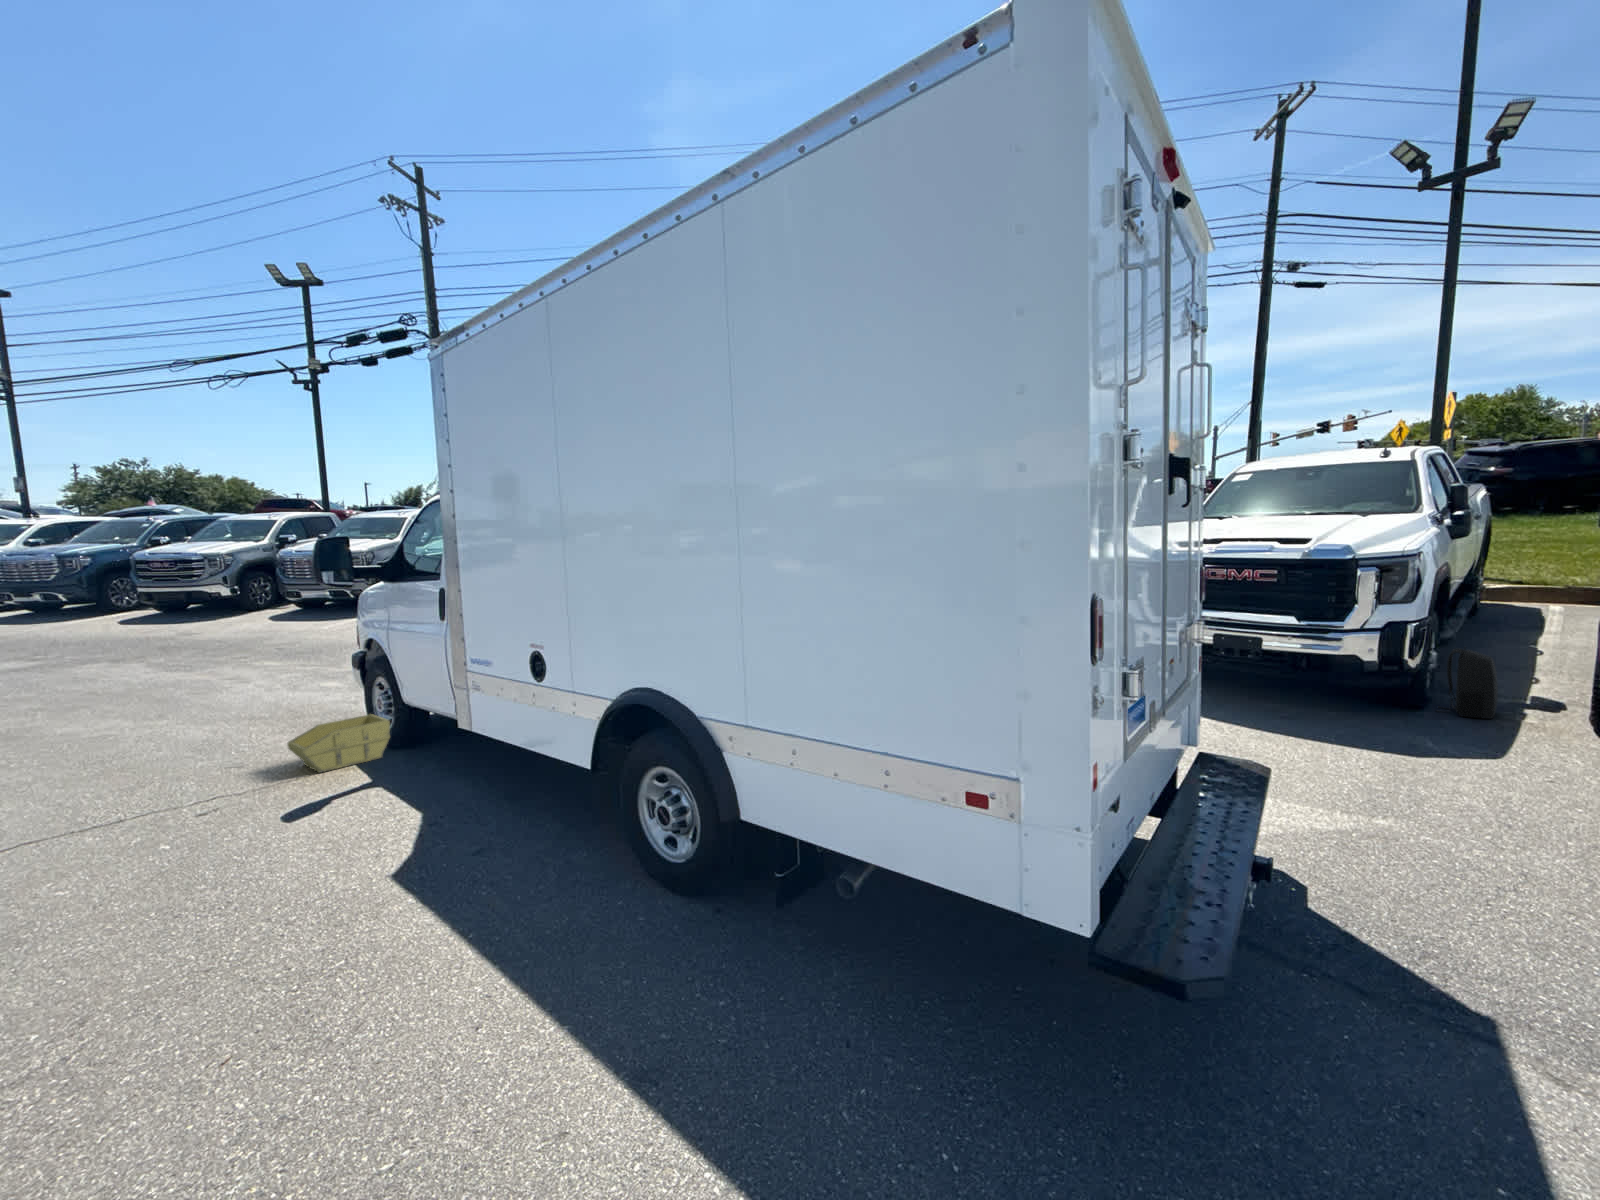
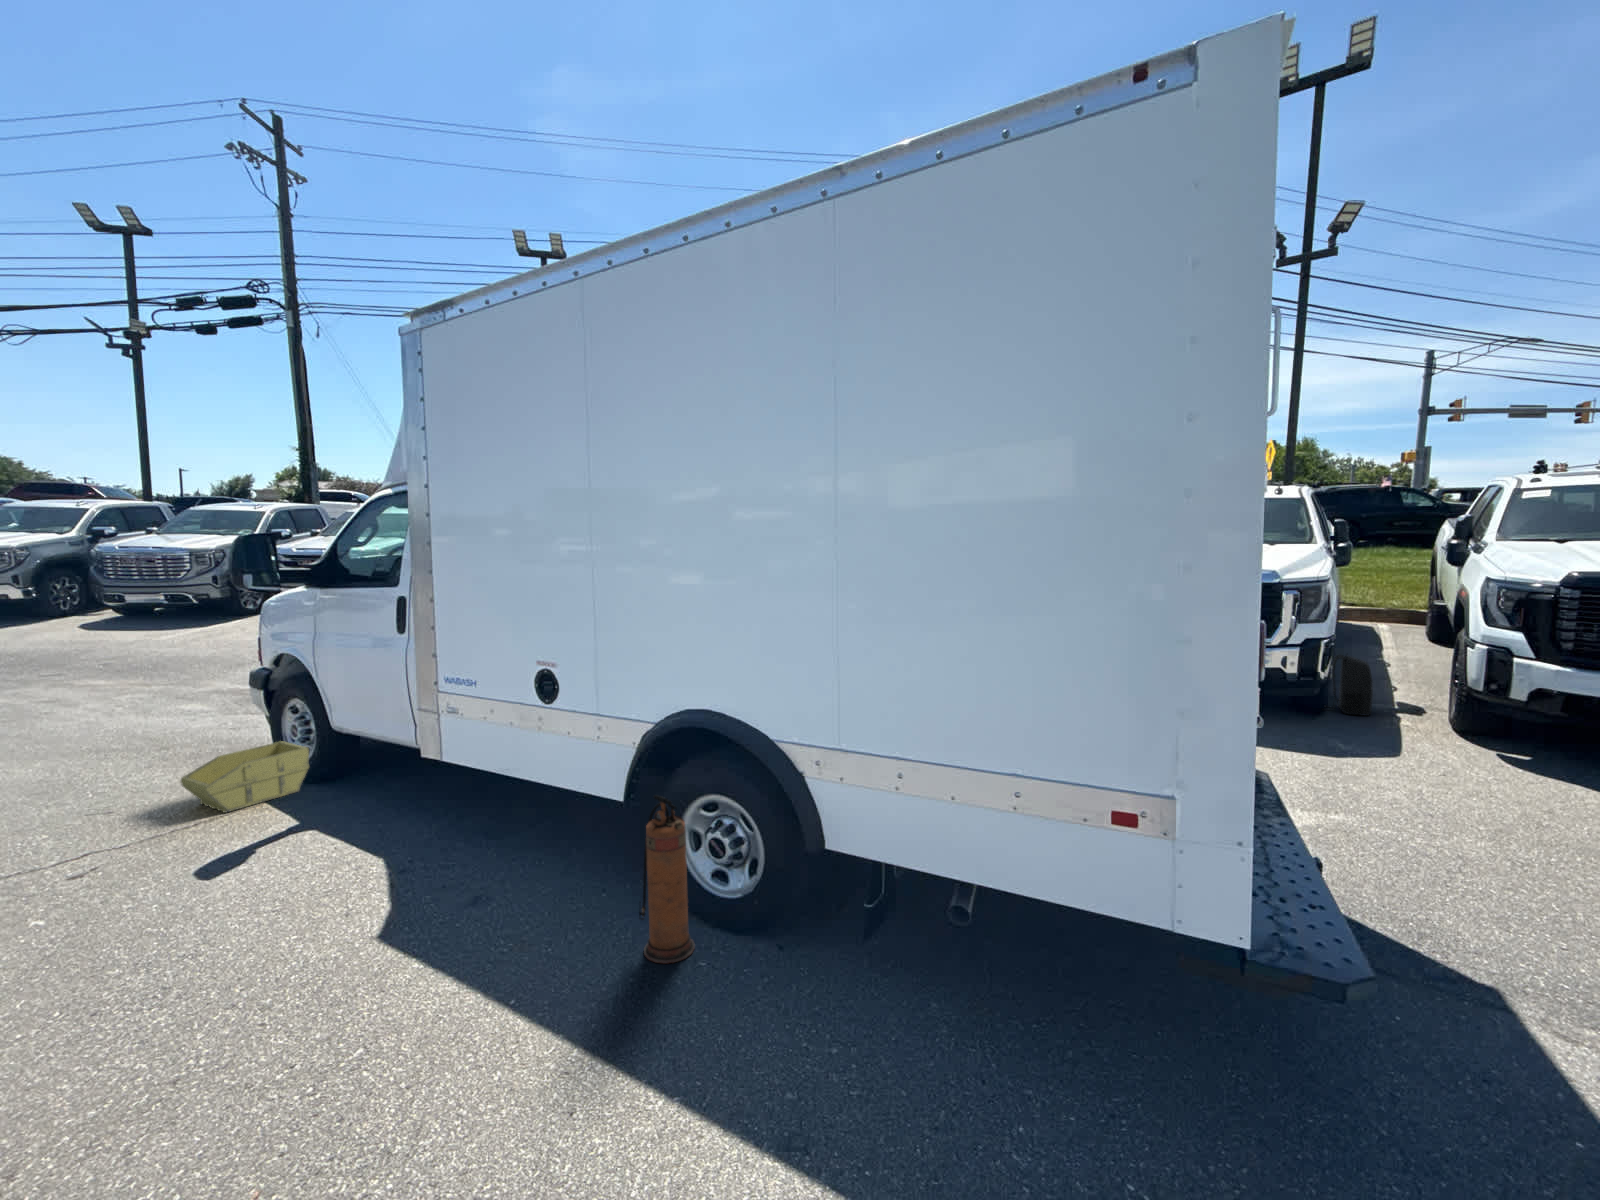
fire extinguisher: none [596,763,645,917] -> present [639,795,695,964]

